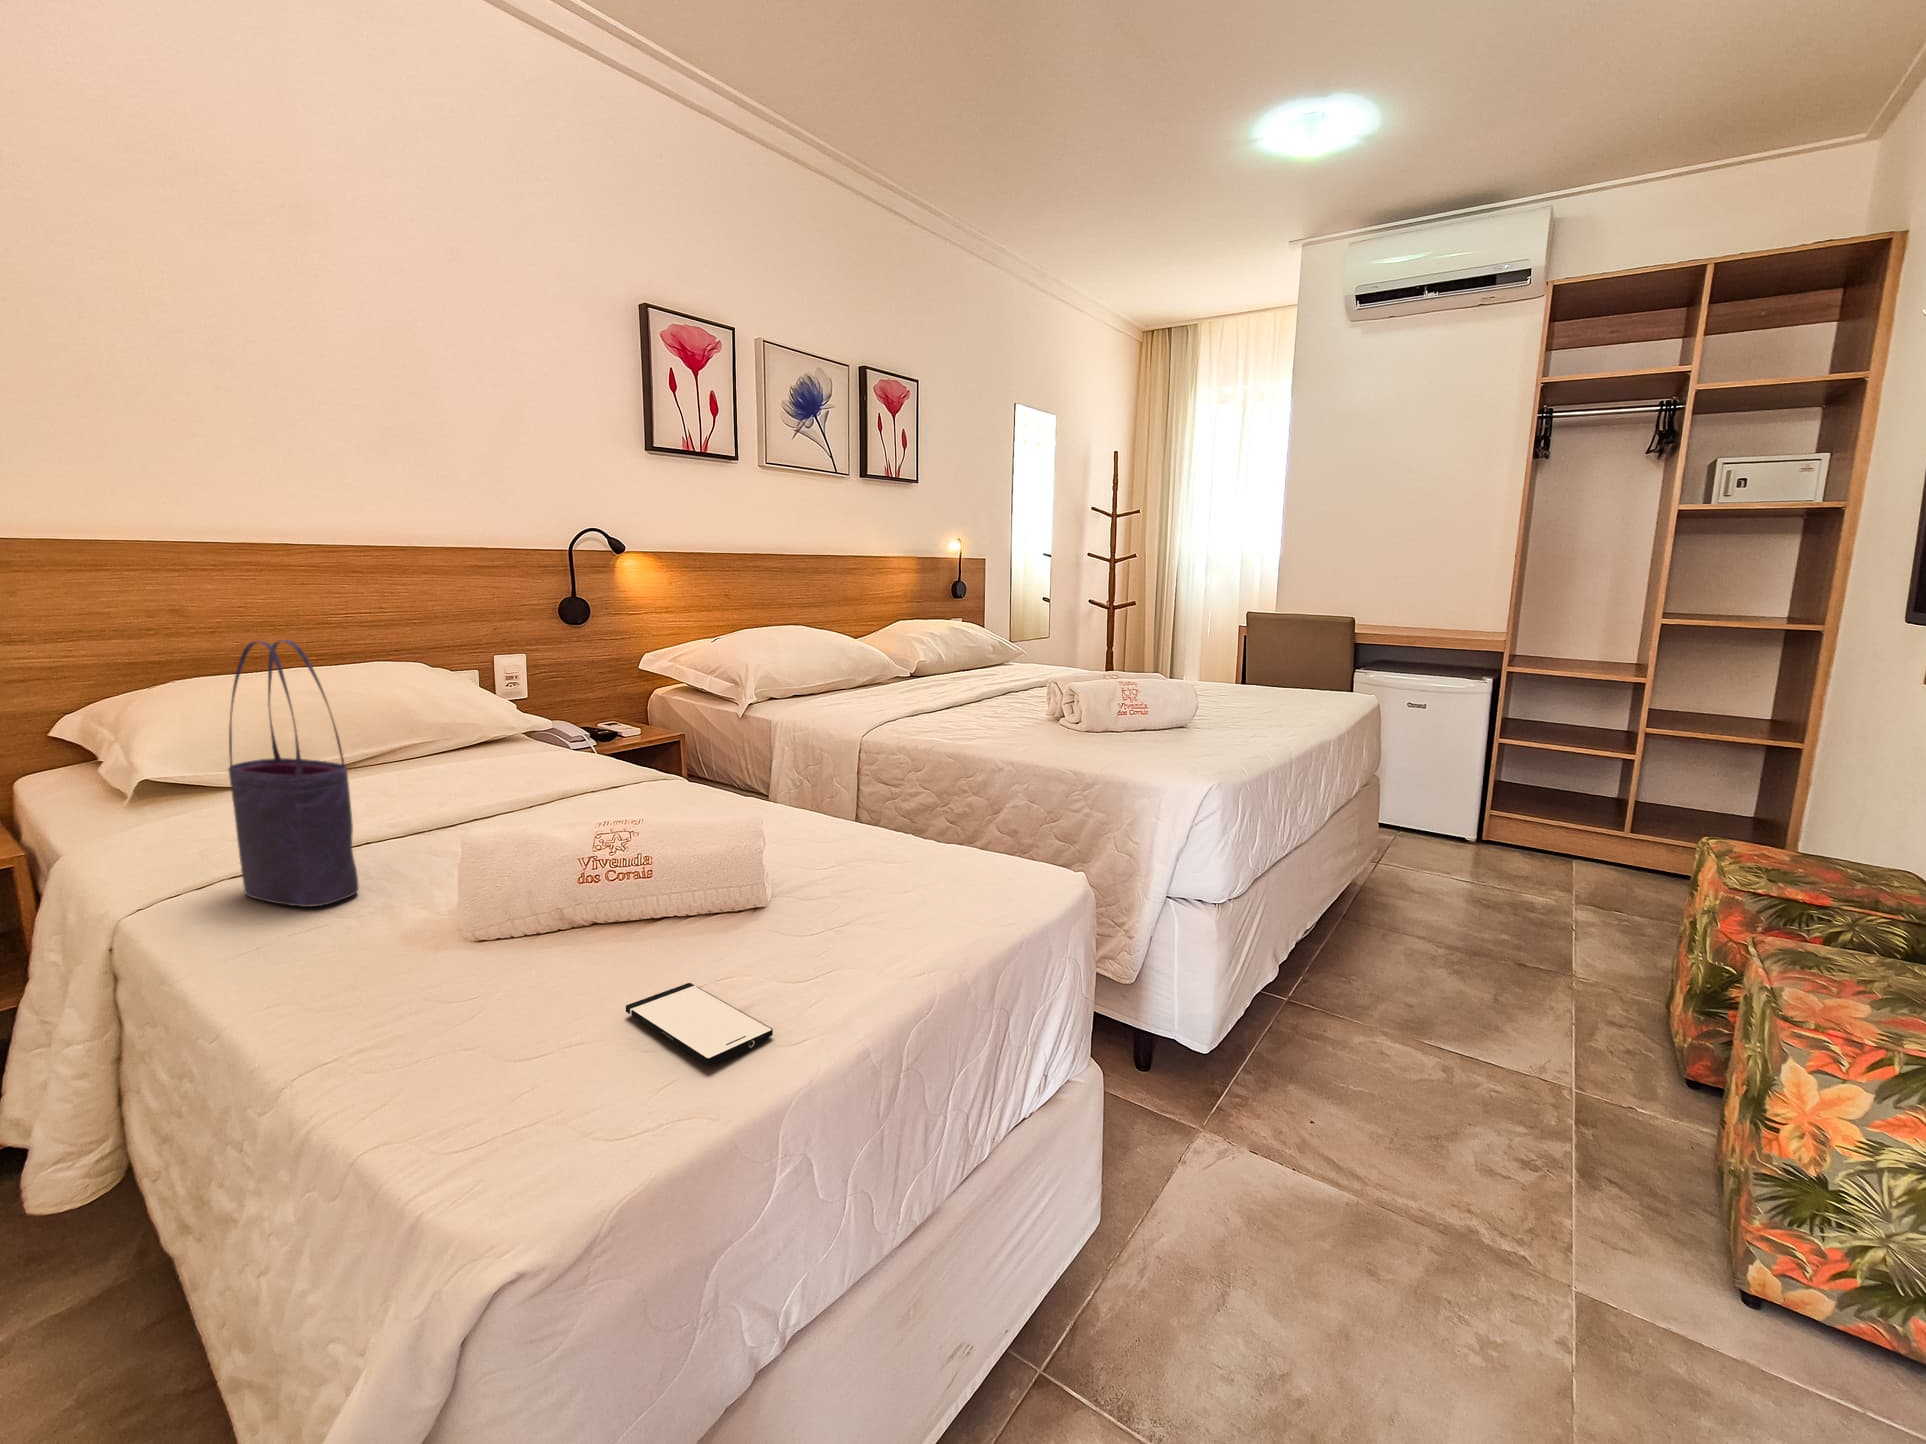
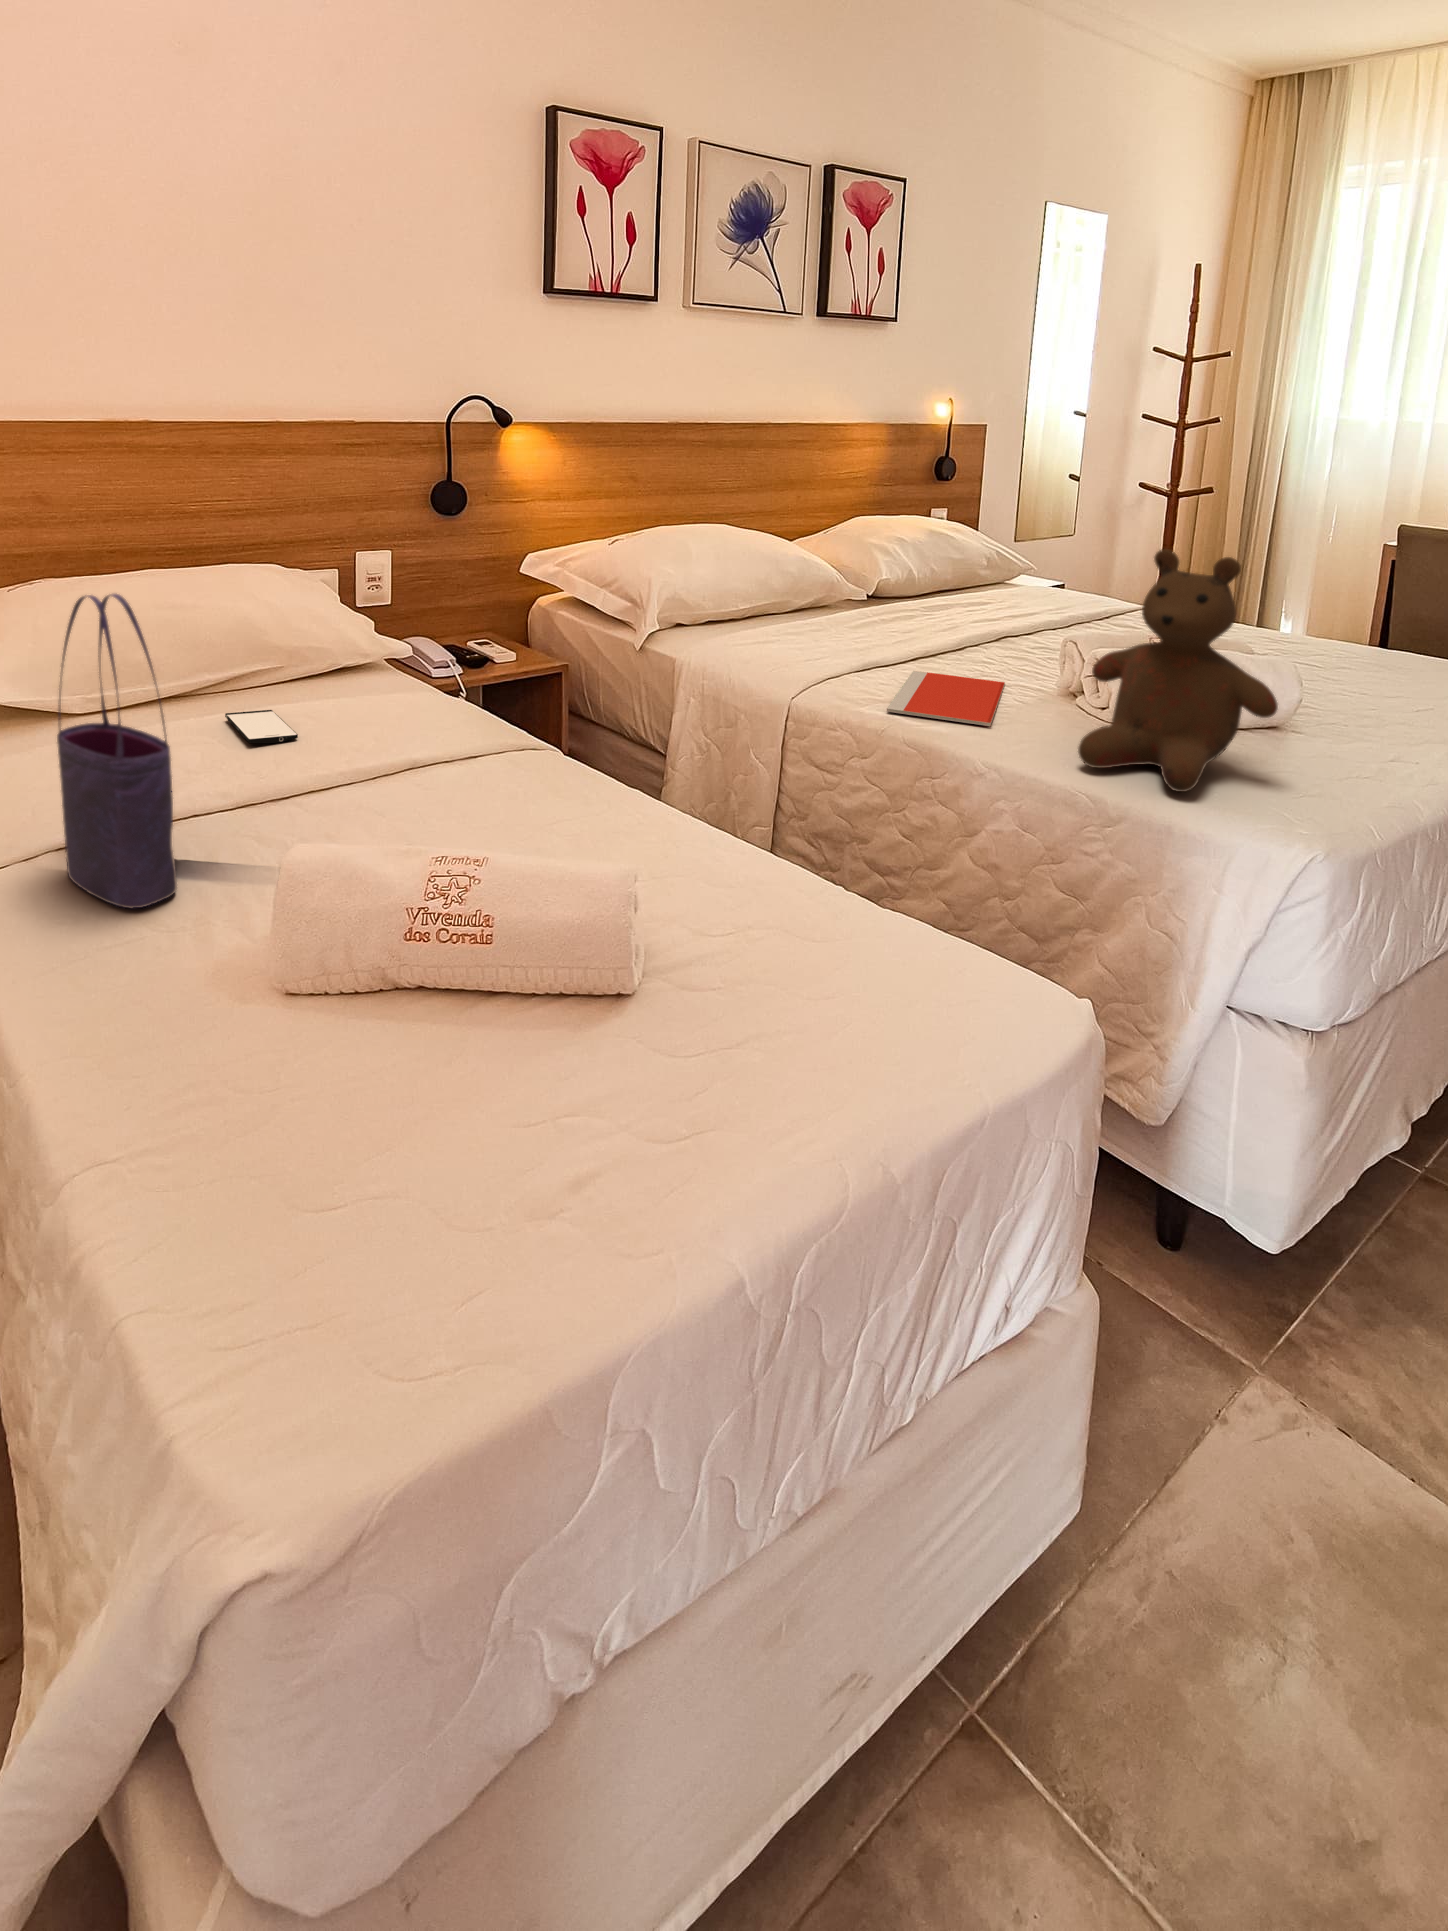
teddy bear: none [1062,606,1180,760] -> present [1078,549,1278,792]
notebook: none [933,714,1013,739] -> present [887,671,1005,726]
smartphone: present [626,983,773,1064] -> present [225,710,298,743]

